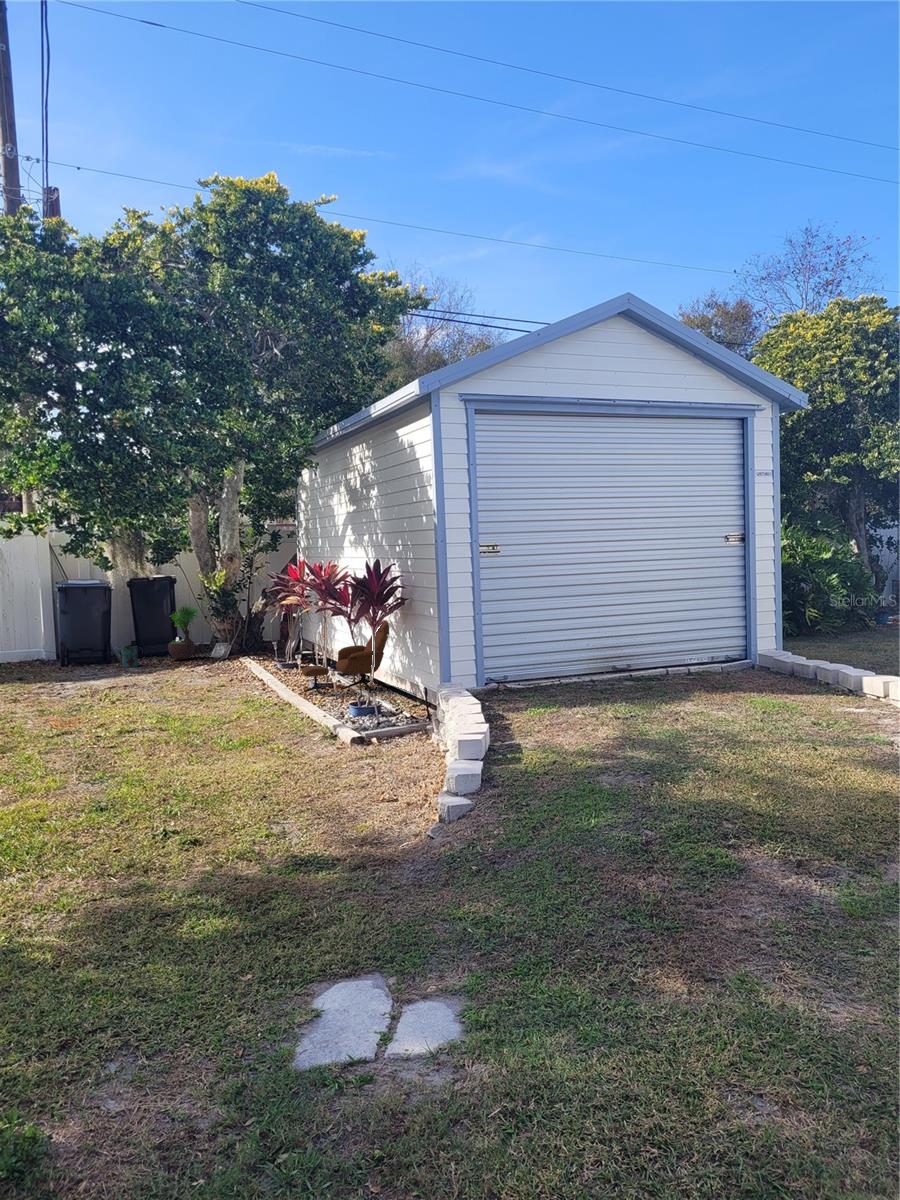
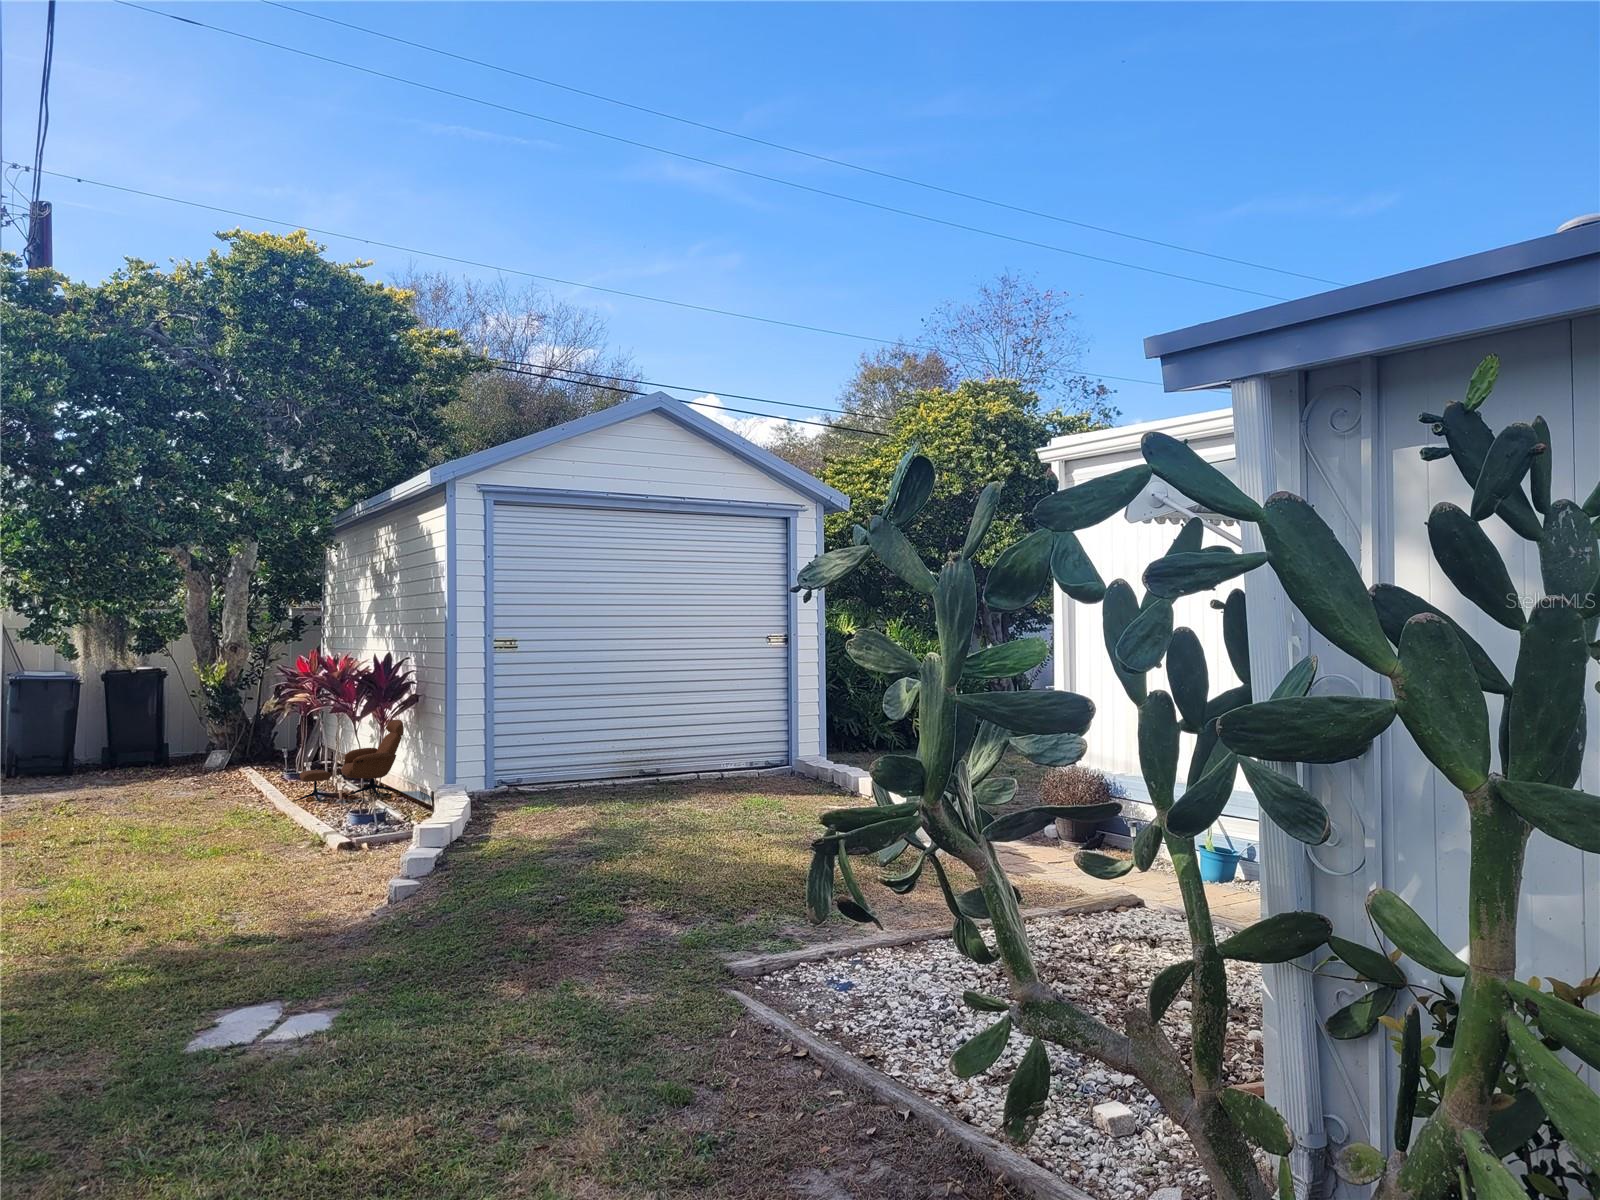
potted tree: present [168,604,199,660] -> none [151,699,196,768]
watering can: present [109,643,143,668] -> none [70,749,117,777]

